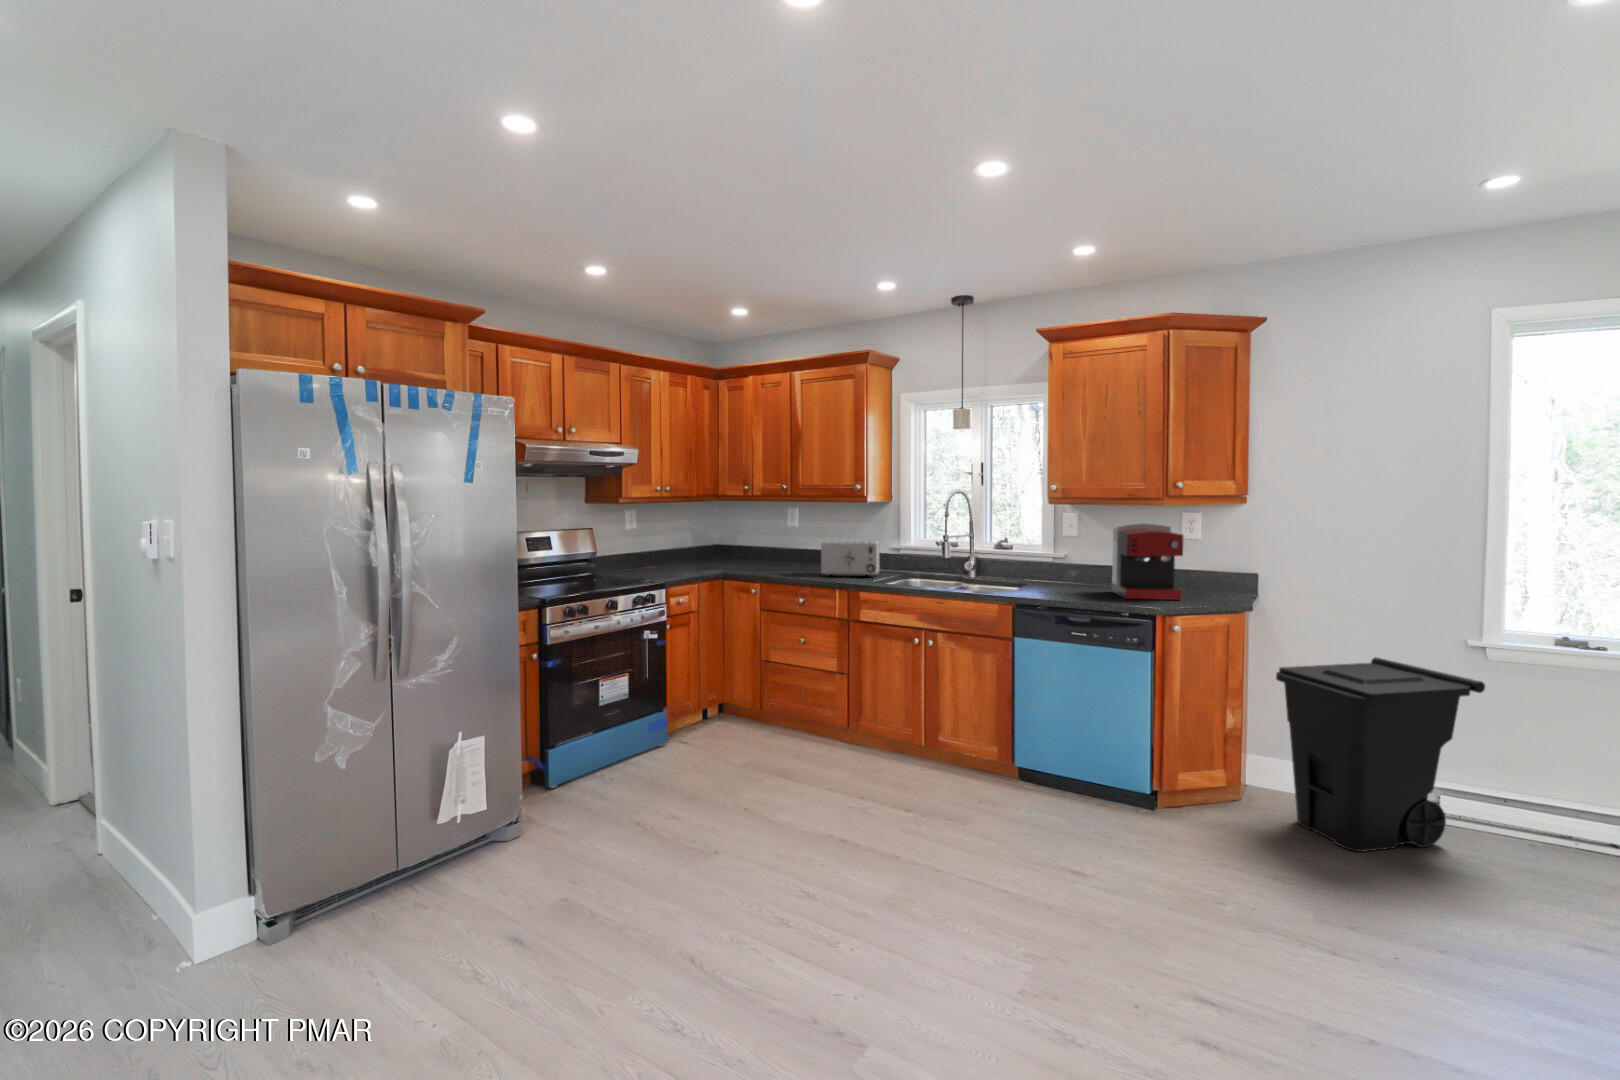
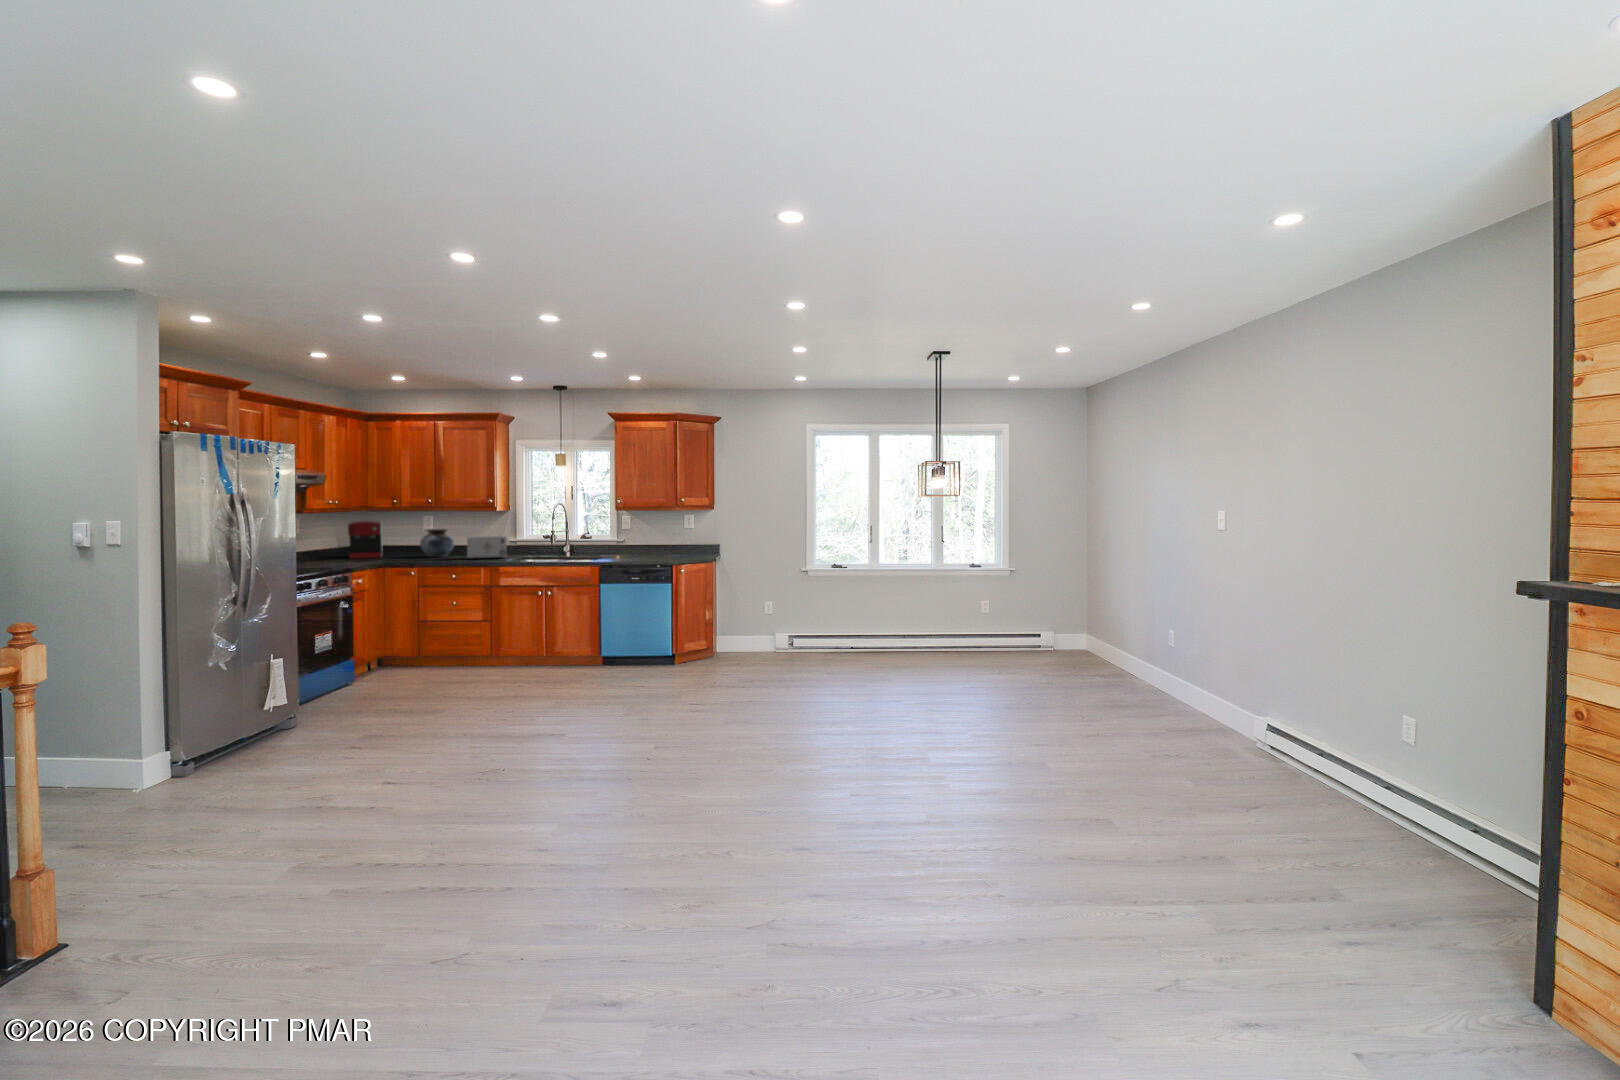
coffee maker: present [1112,523,1184,600] -> present [348,518,383,558]
vase: none [772,529,815,569] -> present [420,529,454,557]
trash can: present [1276,657,1485,852] -> none [728,582,805,666]

